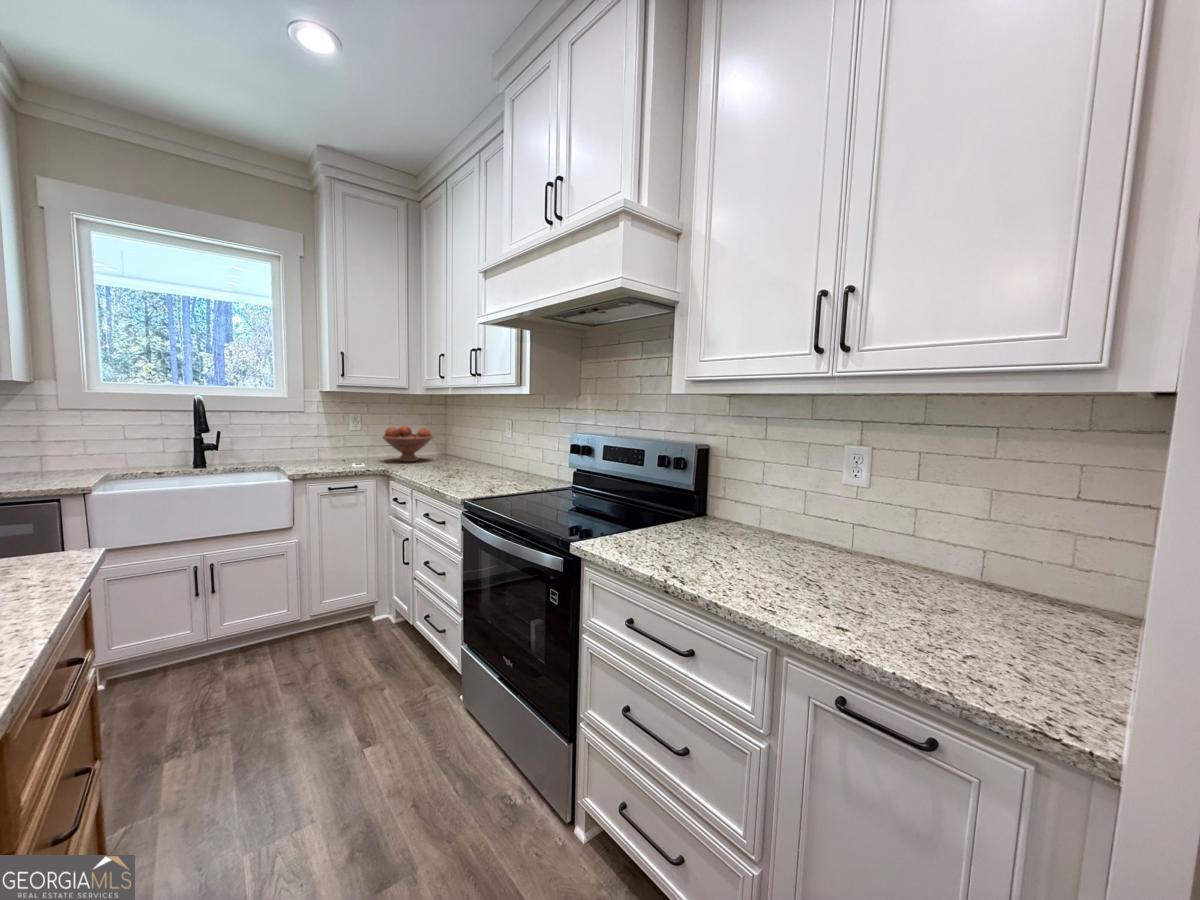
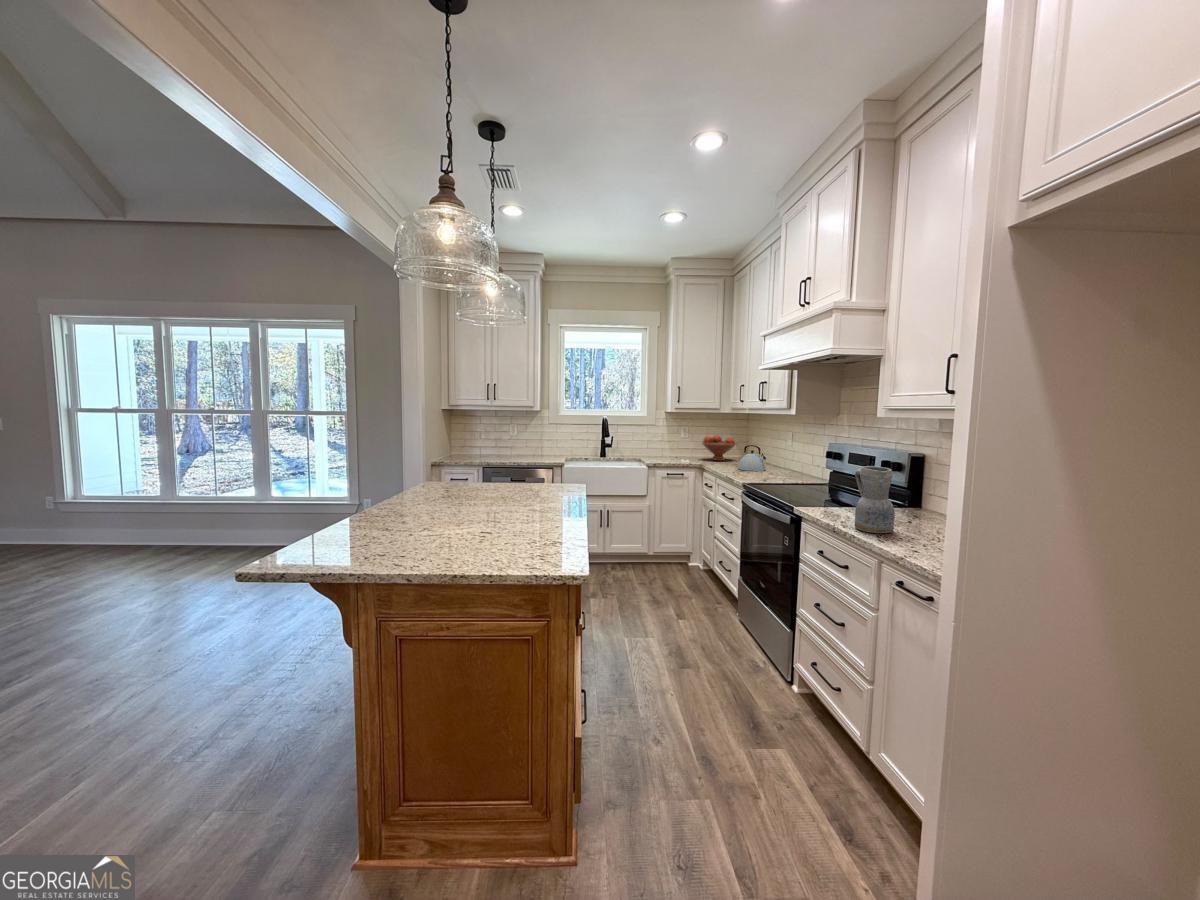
kettle: none [441,439,481,475] -> present [738,445,766,471]
ceramic pitcher: none [683,470,749,586] -> present [854,466,895,533]

